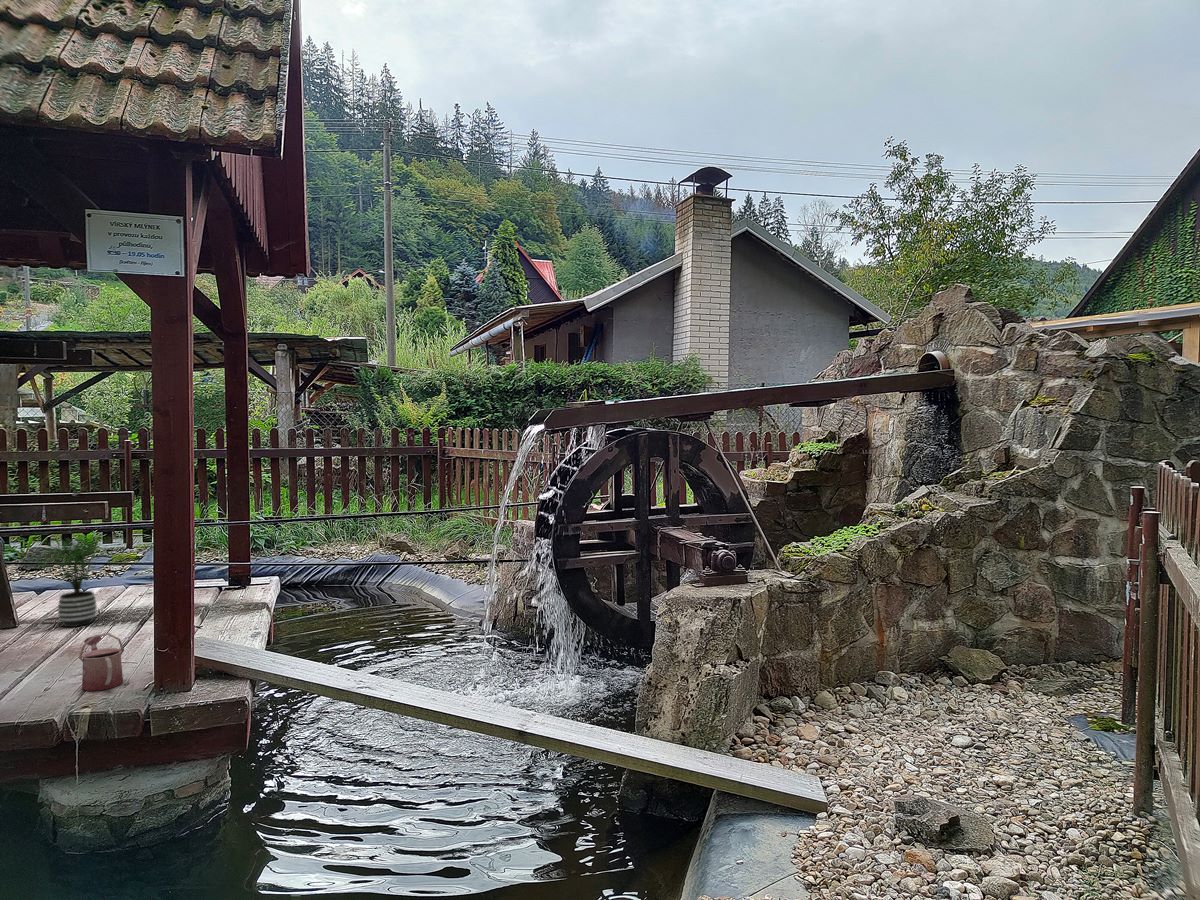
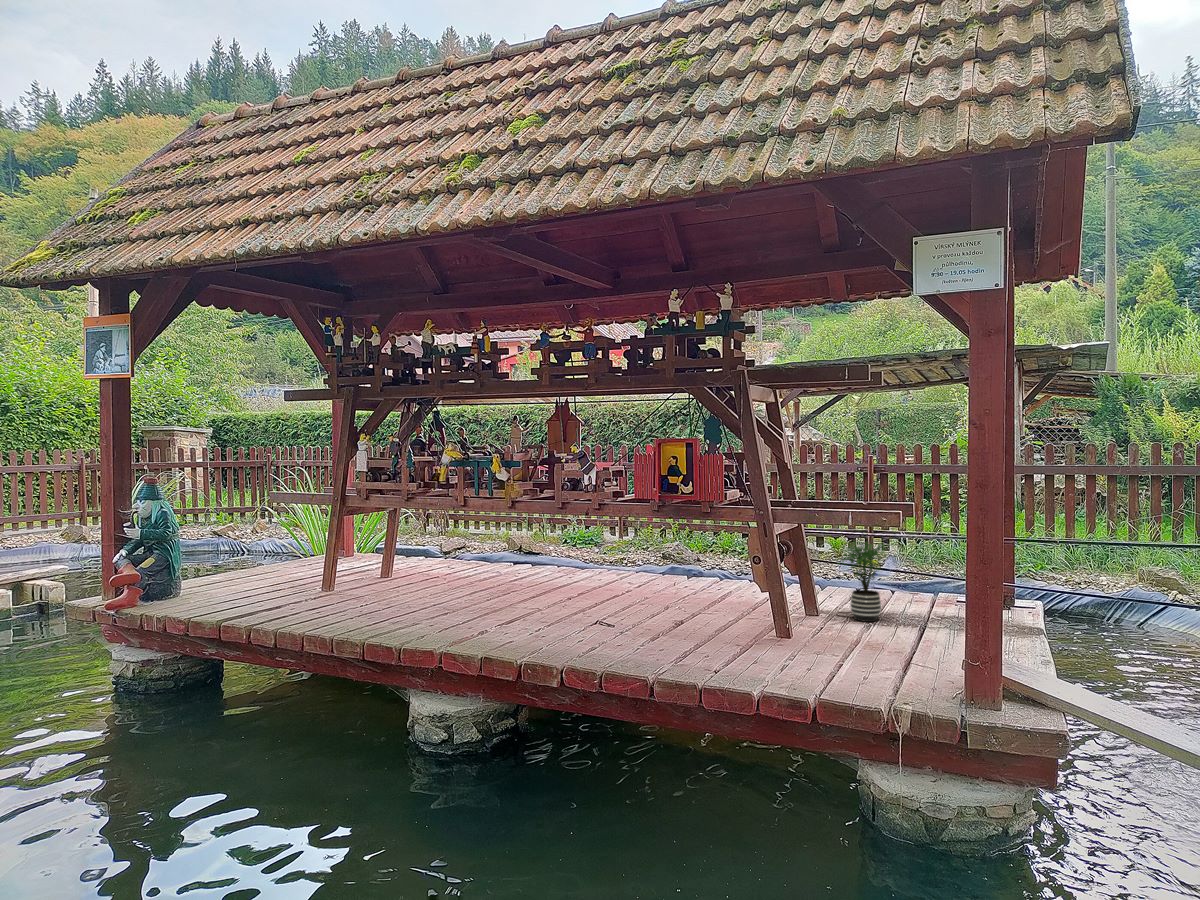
watering can: present [79,633,124,691] -> none [892,634,931,687]

